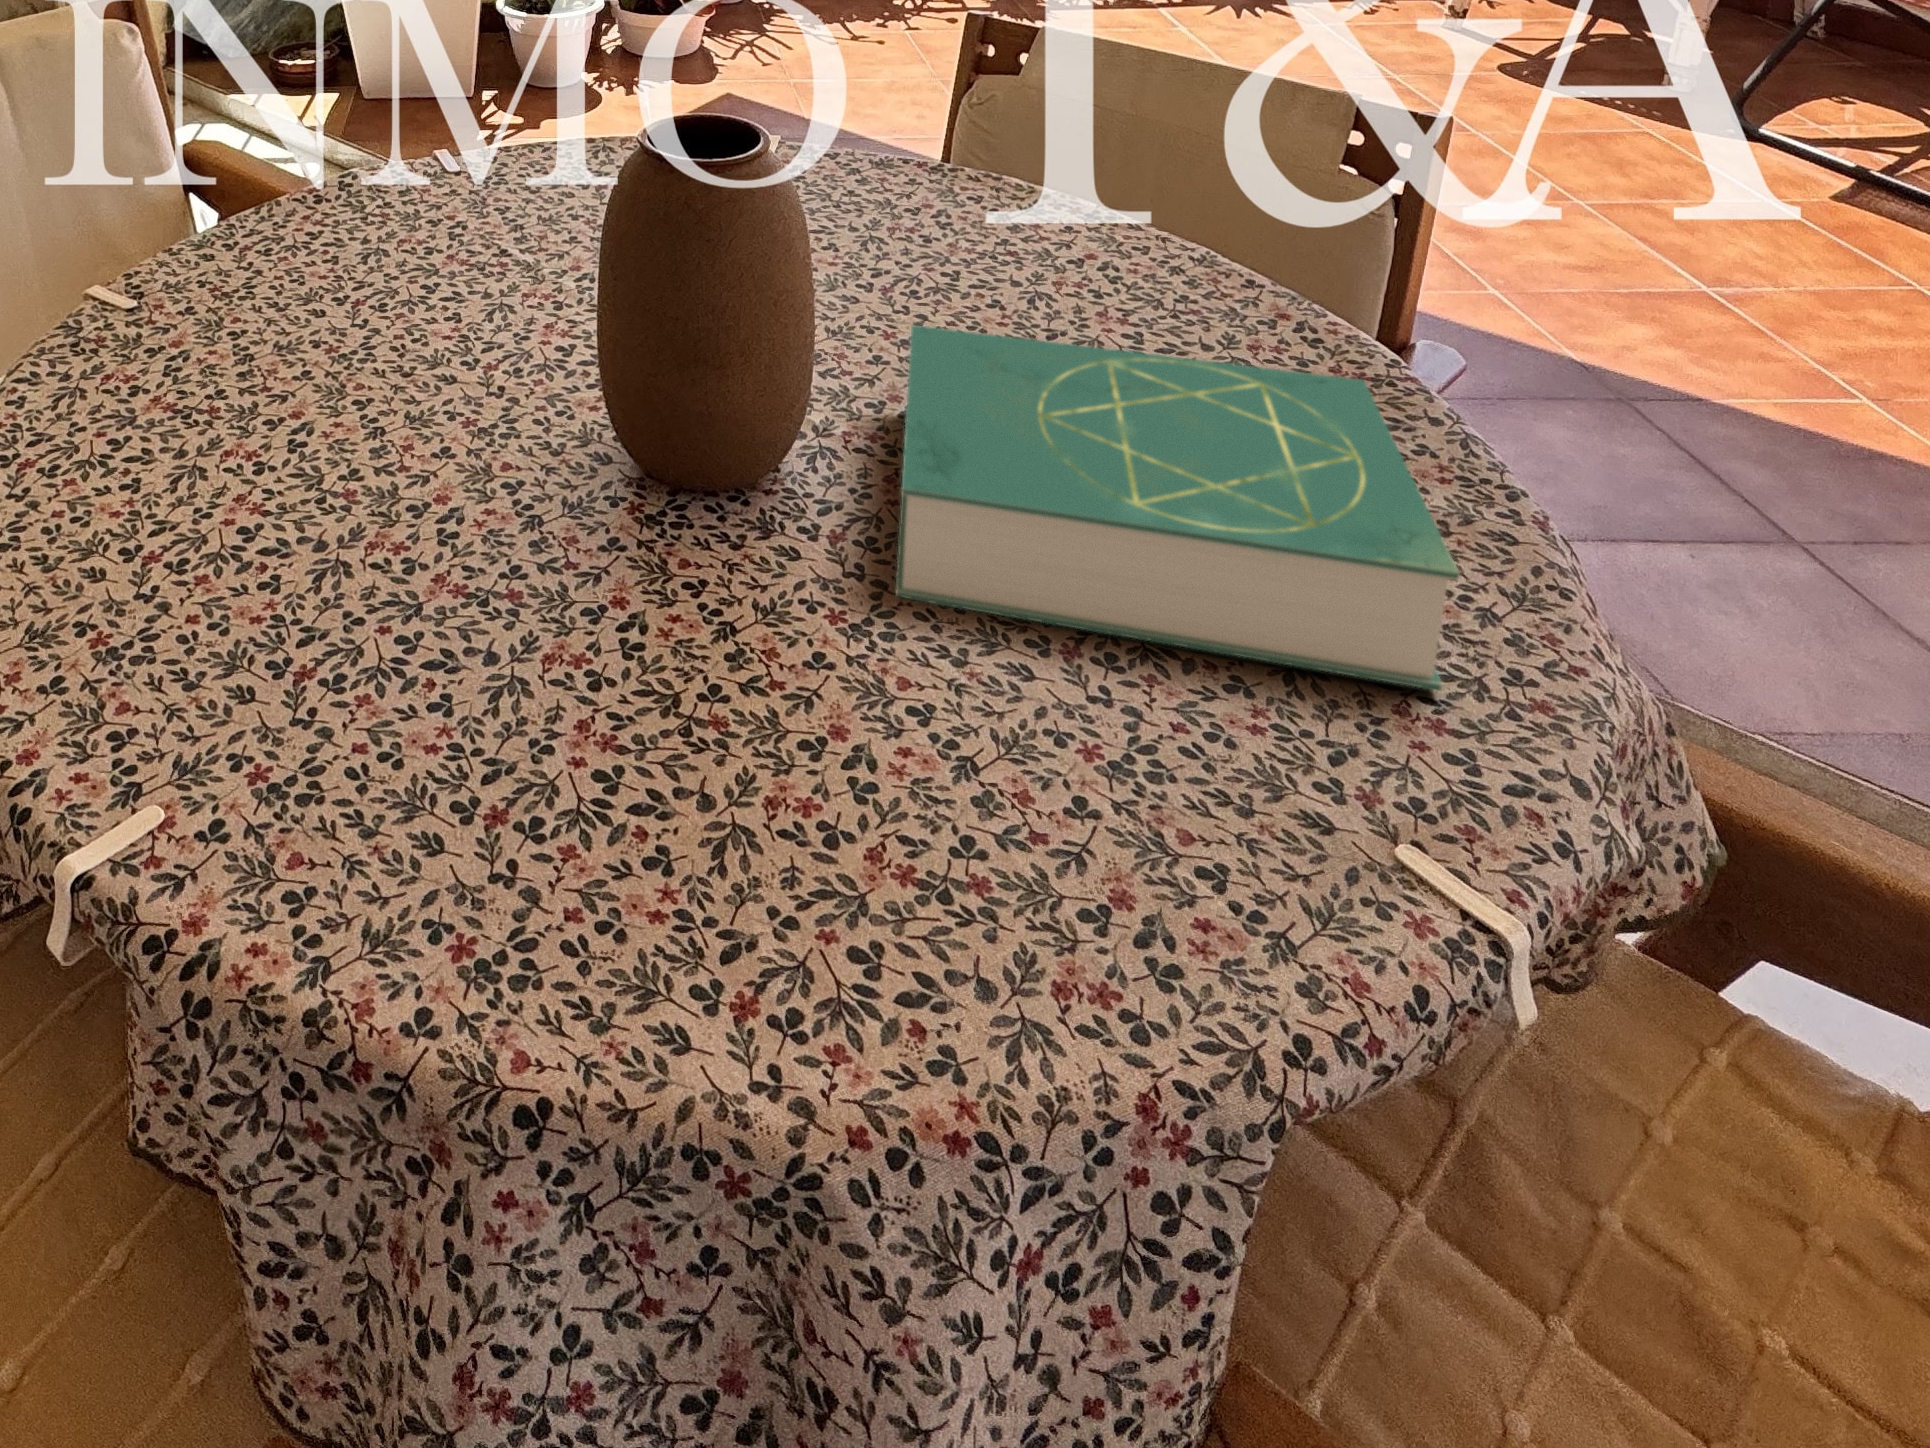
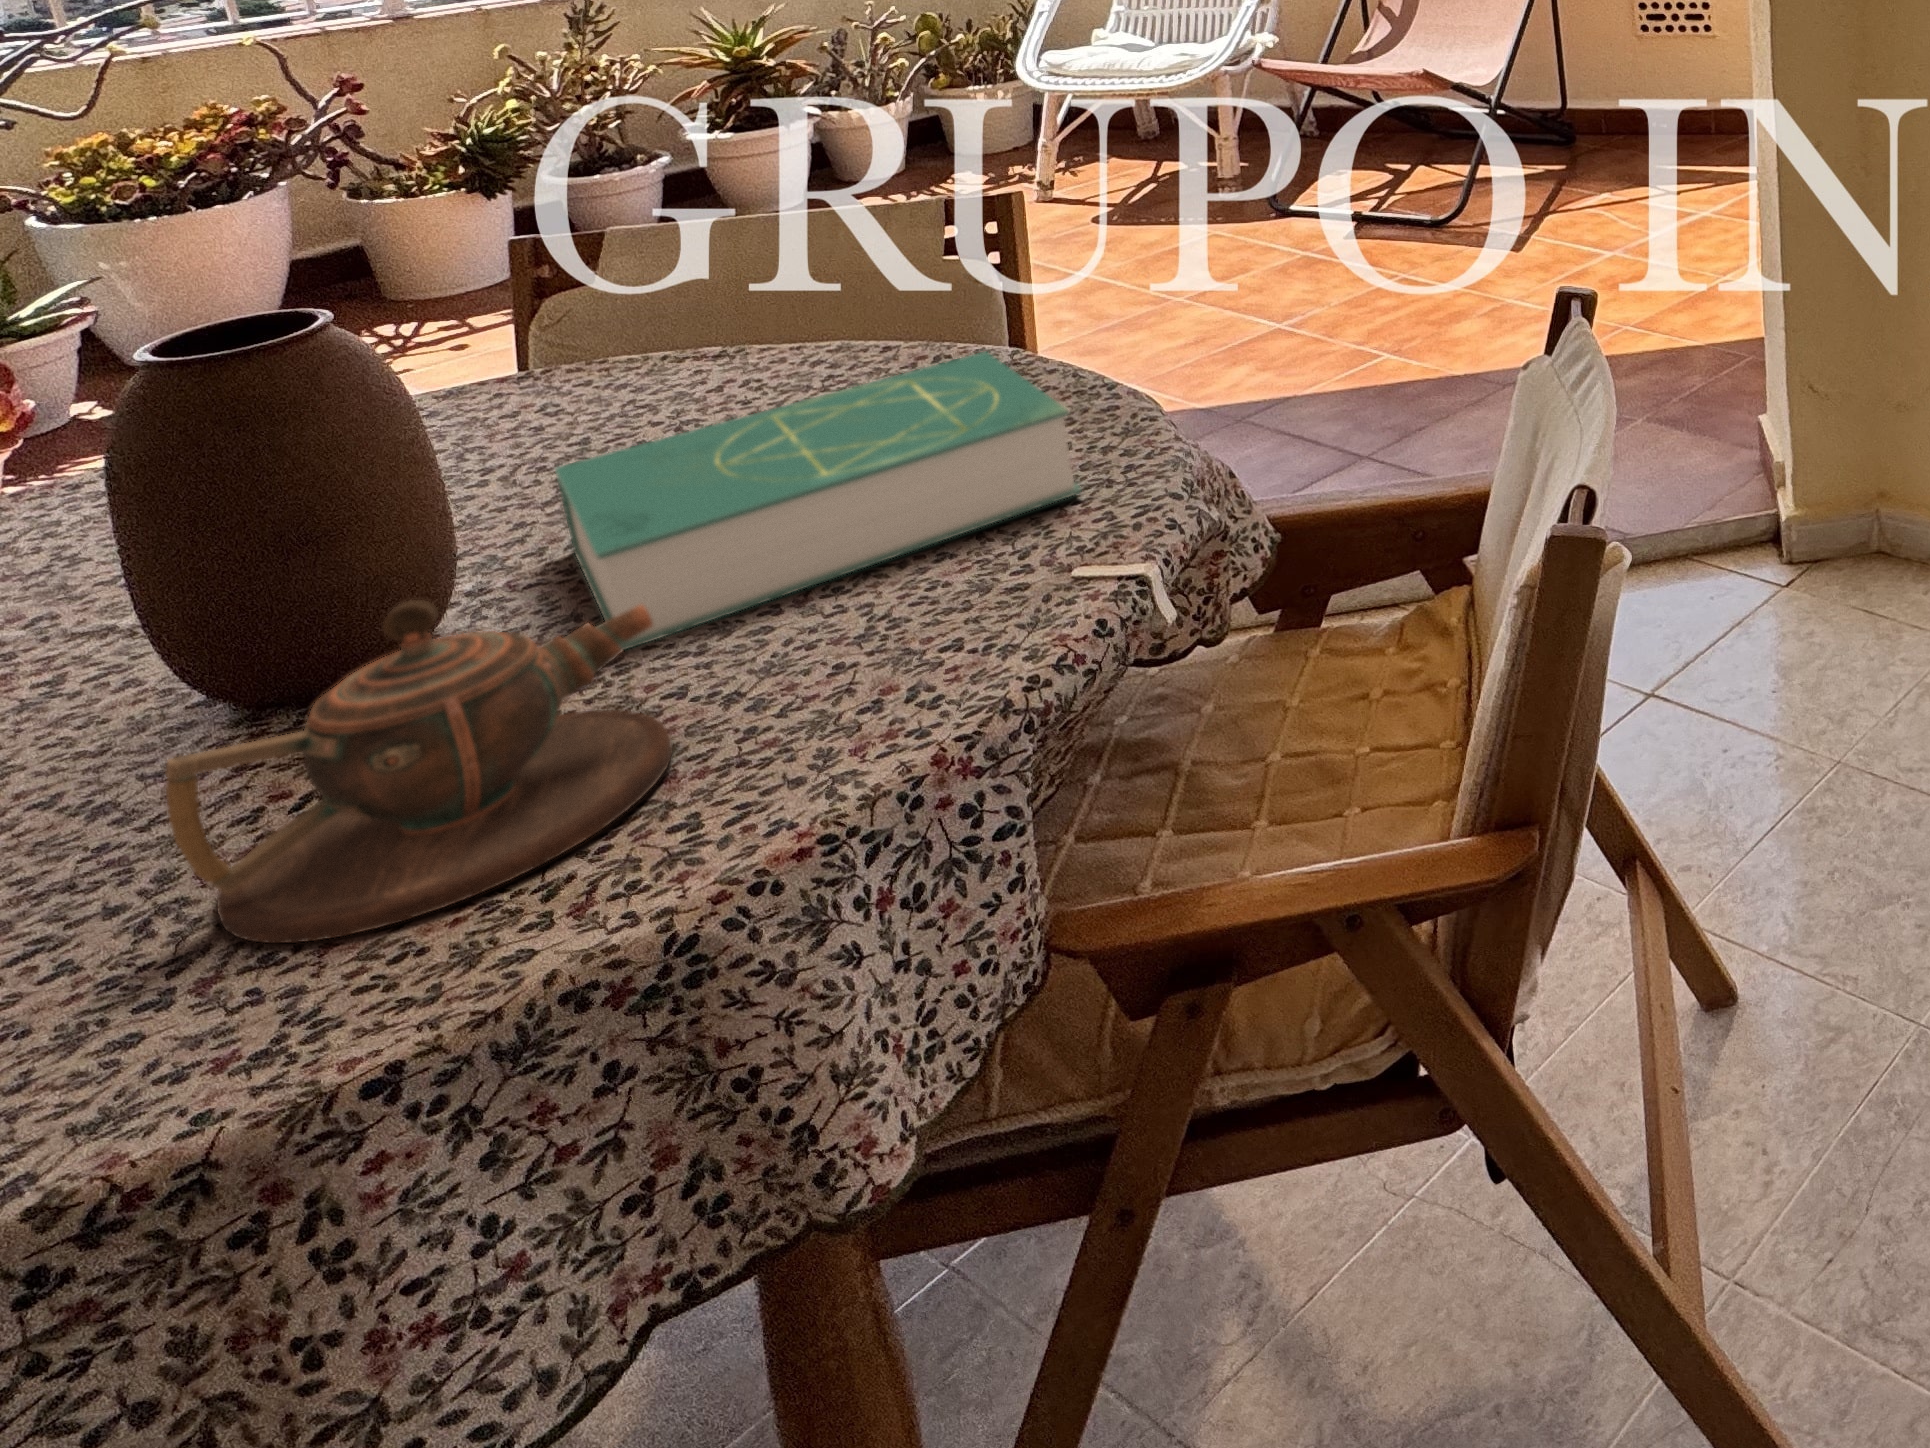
teapot: none [523,521,909,905] -> present [165,600,673,943]

